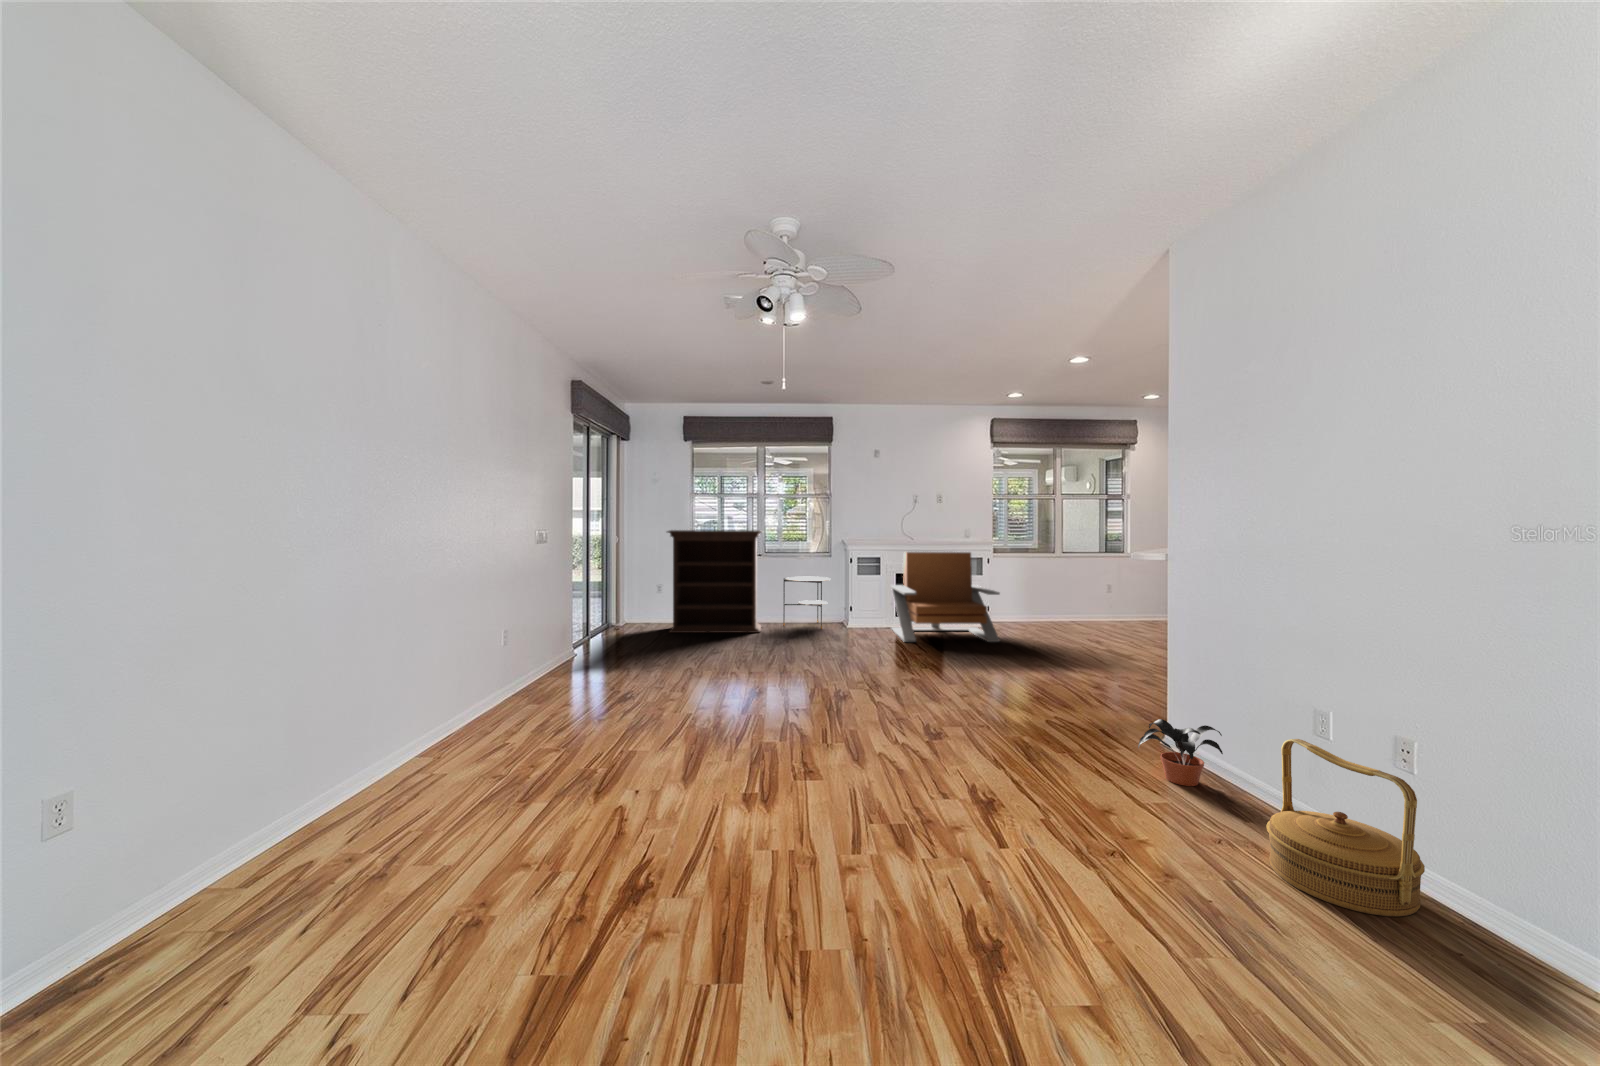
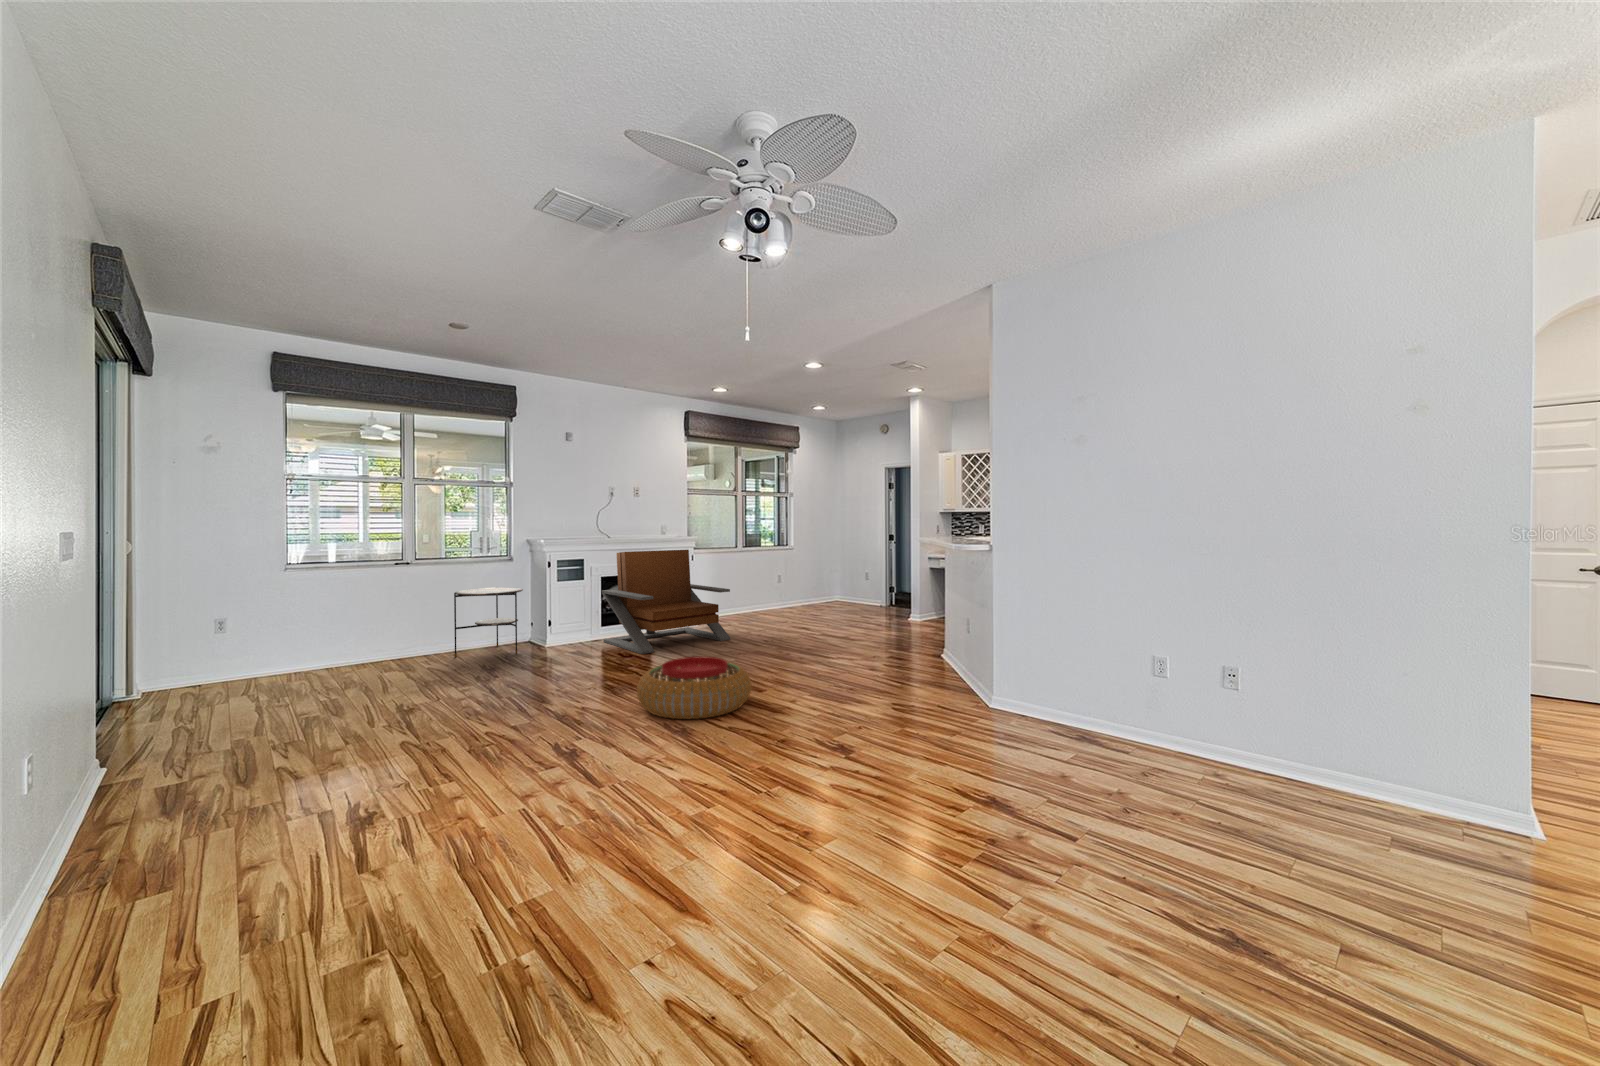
bookshelf: present [667,530,762,633] -> none [250,528,436,698]
pouf: none [832,642,930,693] -> present [637,656,752,719]
potted plant: present [1138,719,1223,786] -> none [1009,683,1073,735]
woven basket: present [1266,739,1425,917] -> none [1159,679,1270,792]

